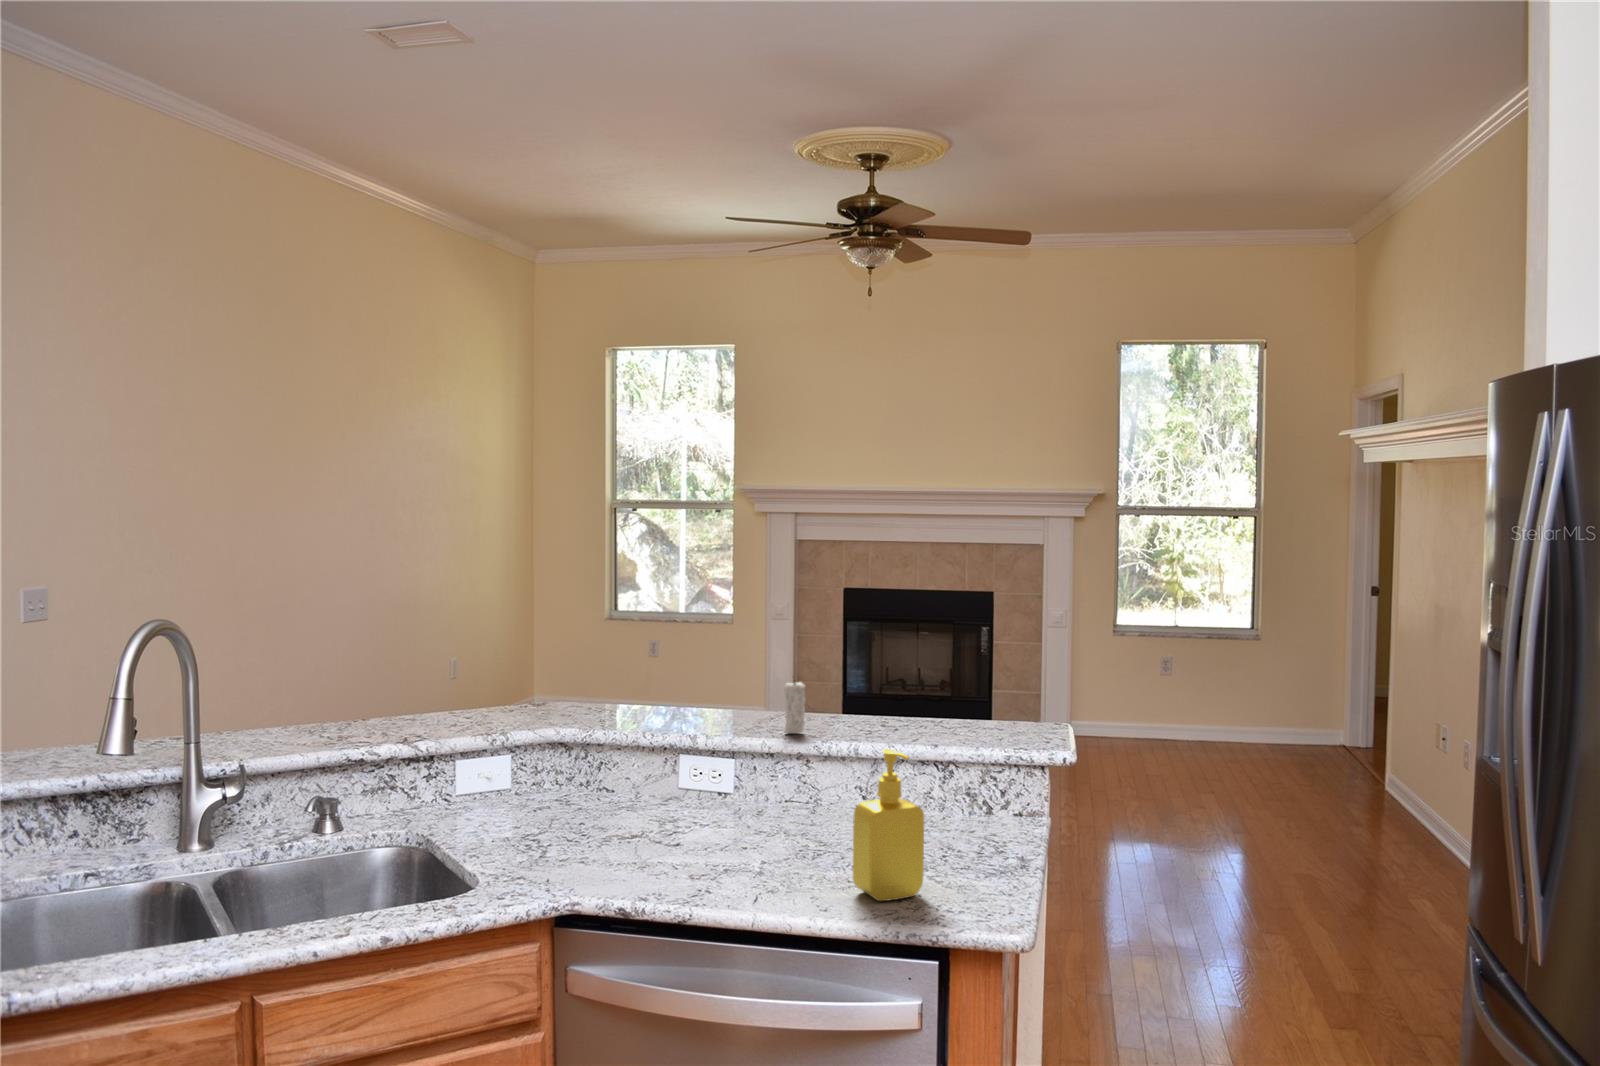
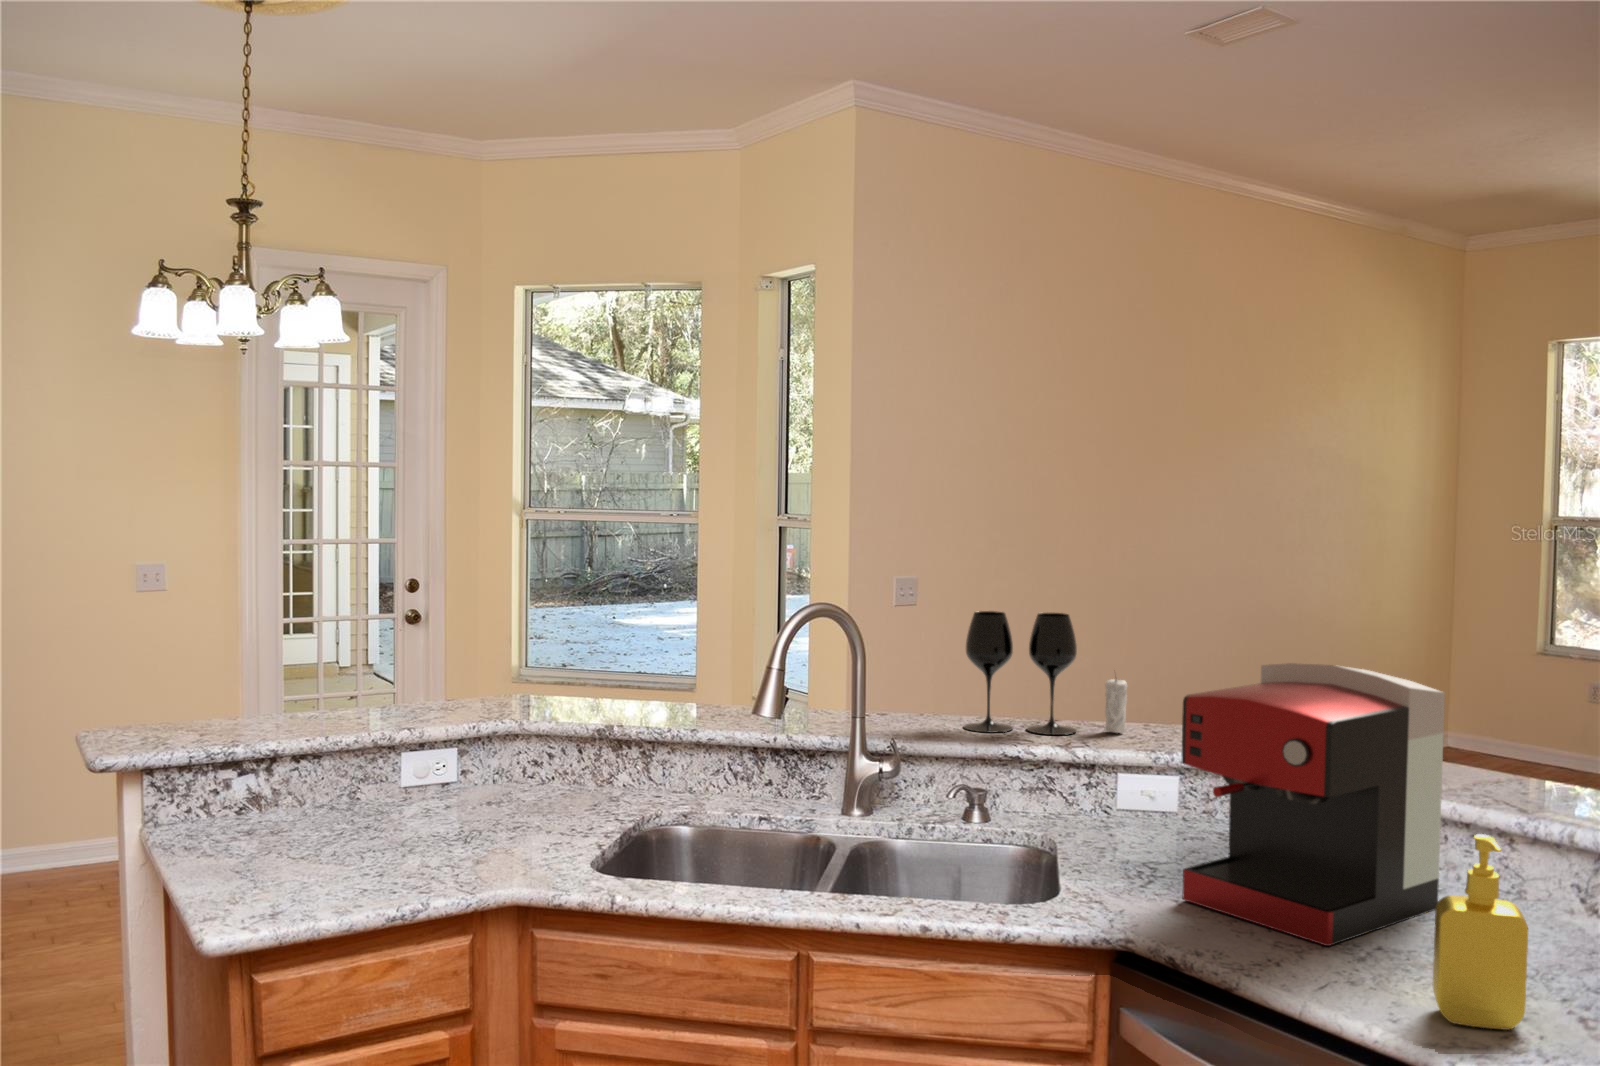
wine glass: none [282,618,398,743] -> present [964,611,1077,735]
coffee maker: none [590,636,773,868] -> present [1181,663,1445,946]
candle: present [784,682,806,733] -> present [1105,679,1127,733]

